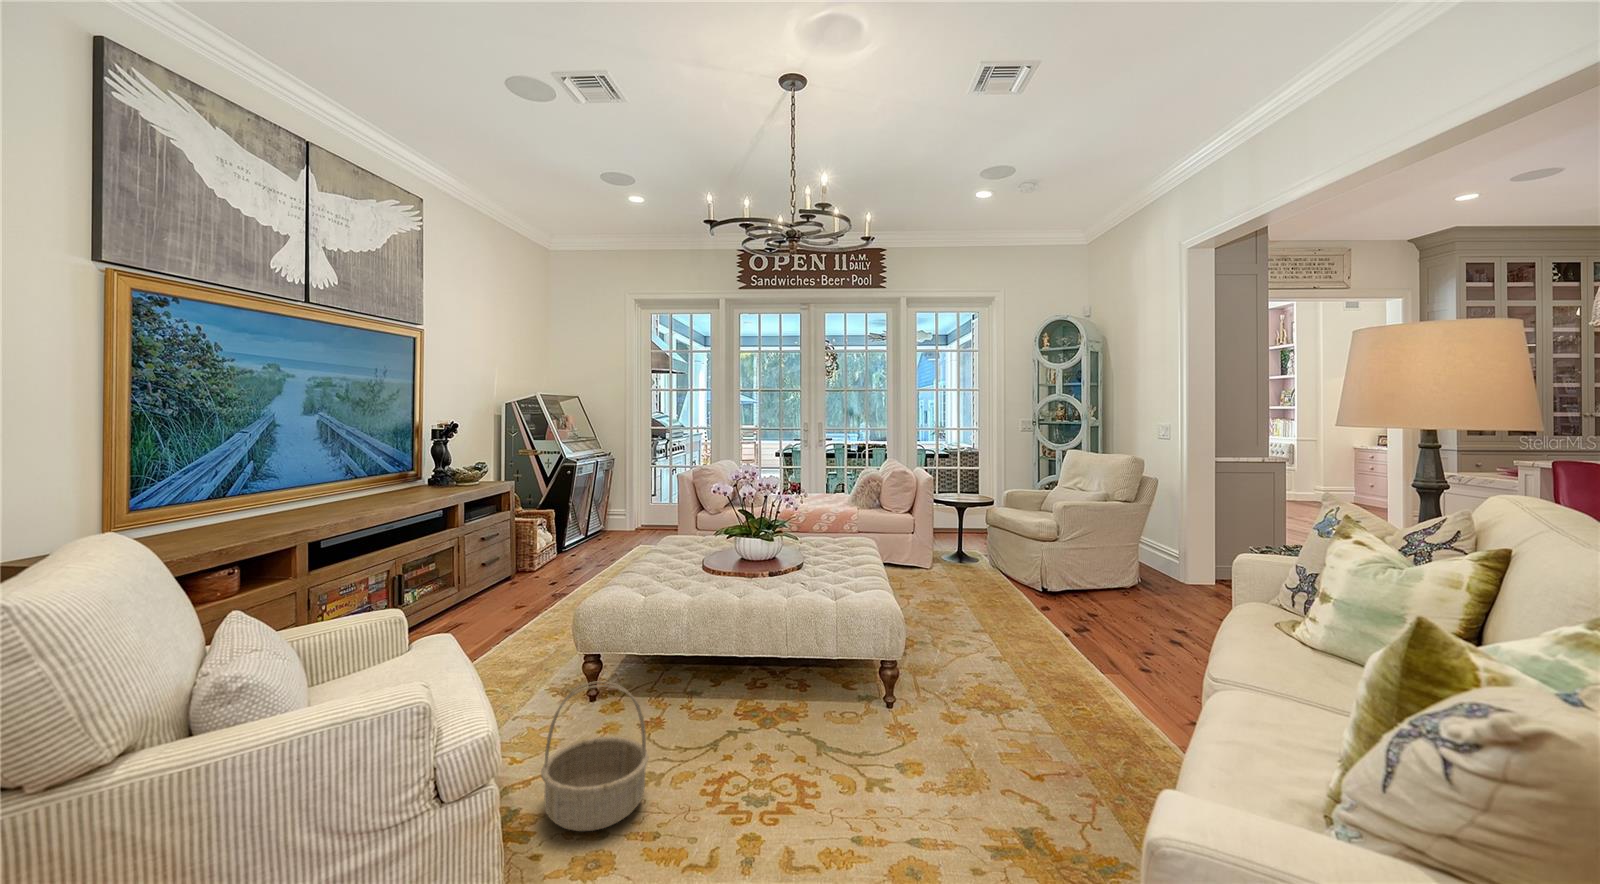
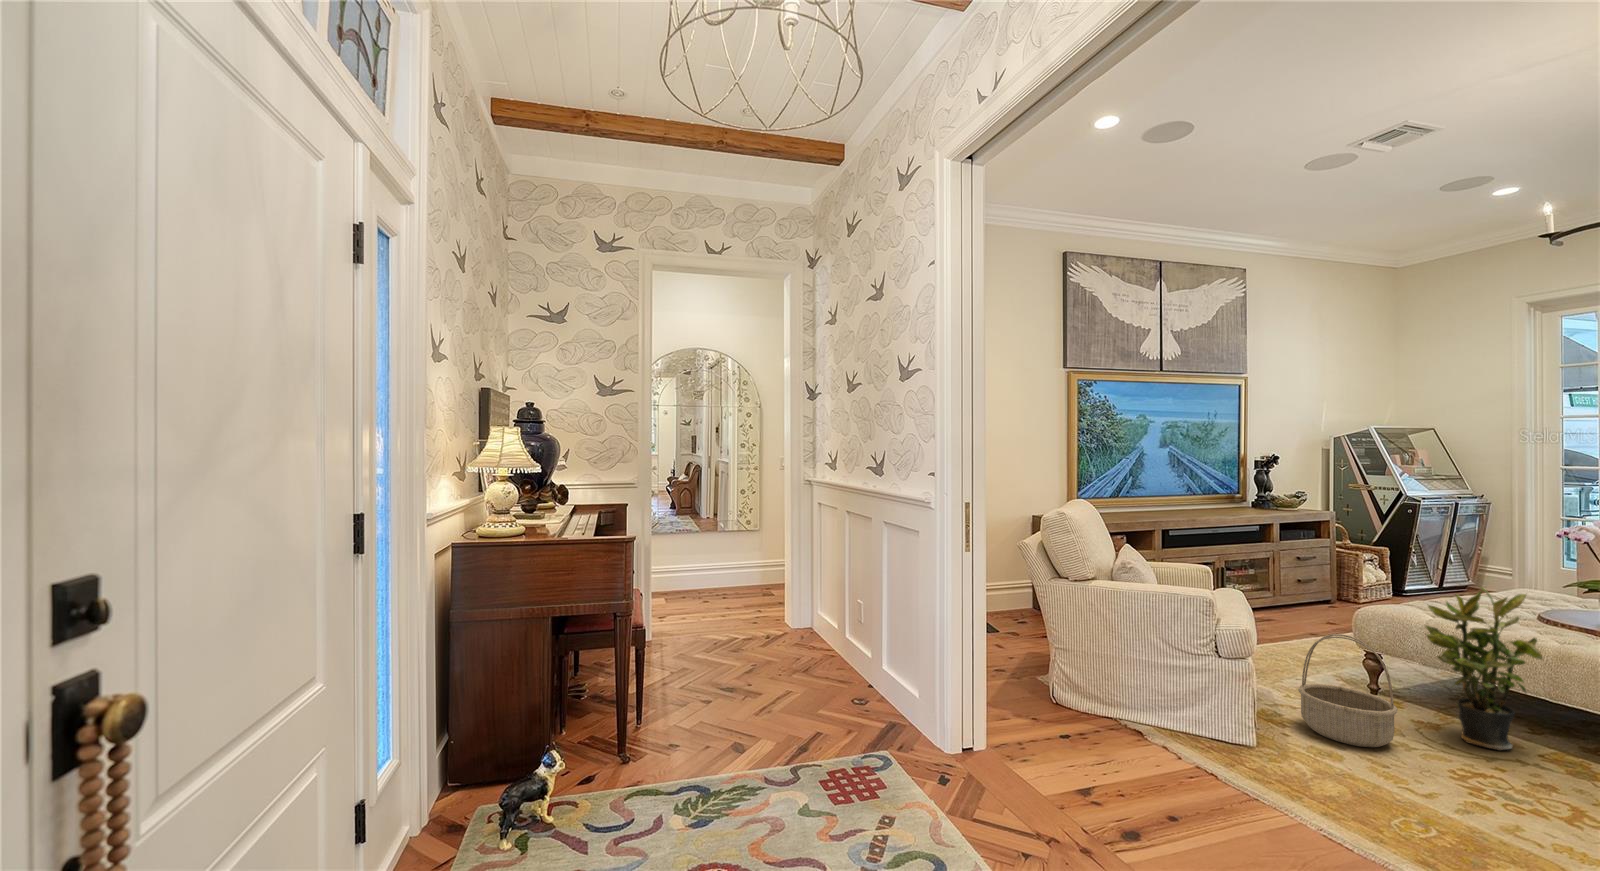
potted plant: none [654,572,737,742] -> present [1425,587,1543,750]

